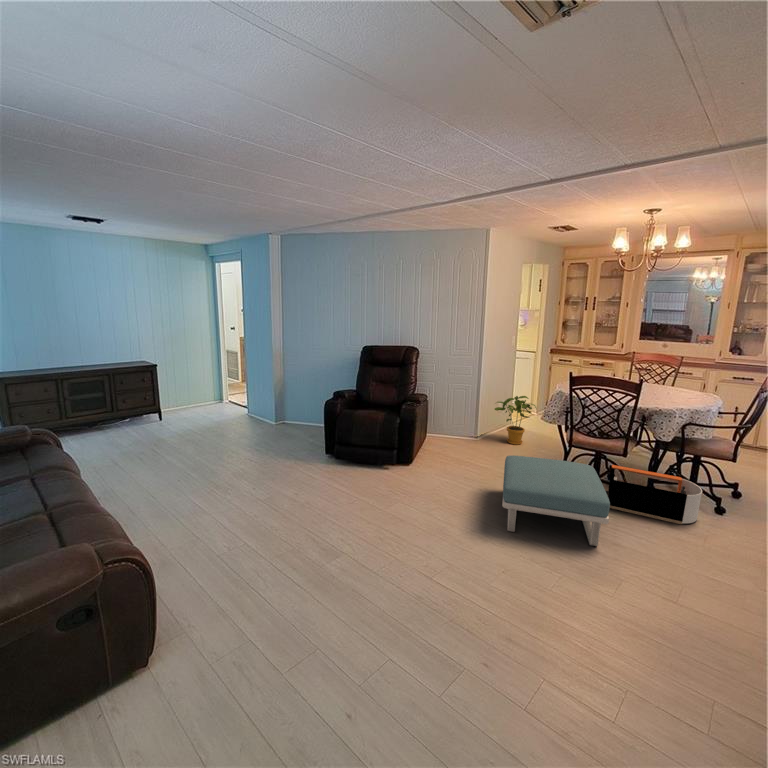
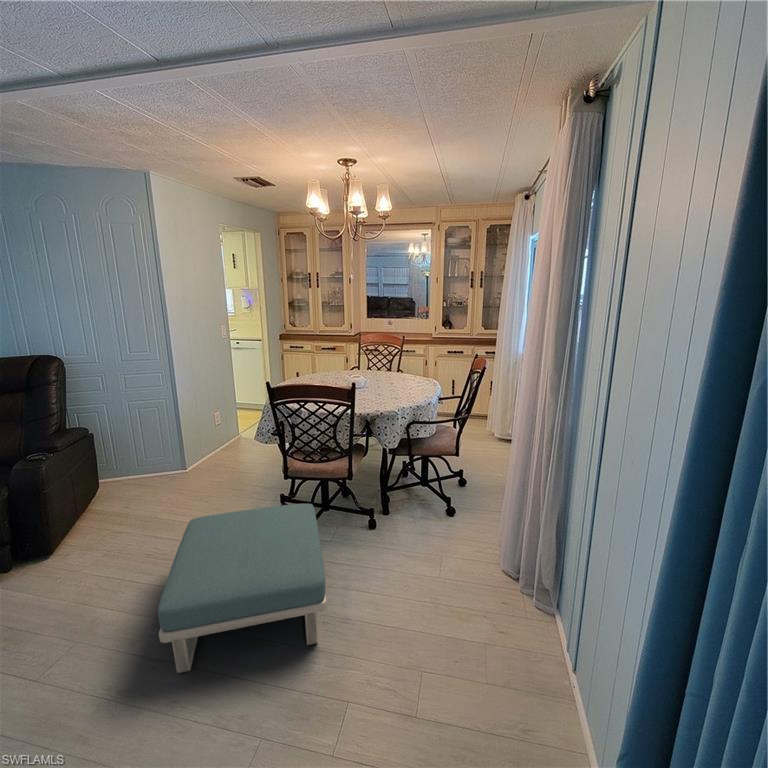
house plant: present [495,396,536,445] -> none [200,406,257,470]
storage bin: present [608,465,702,524] -> none [336,485,432,550]

